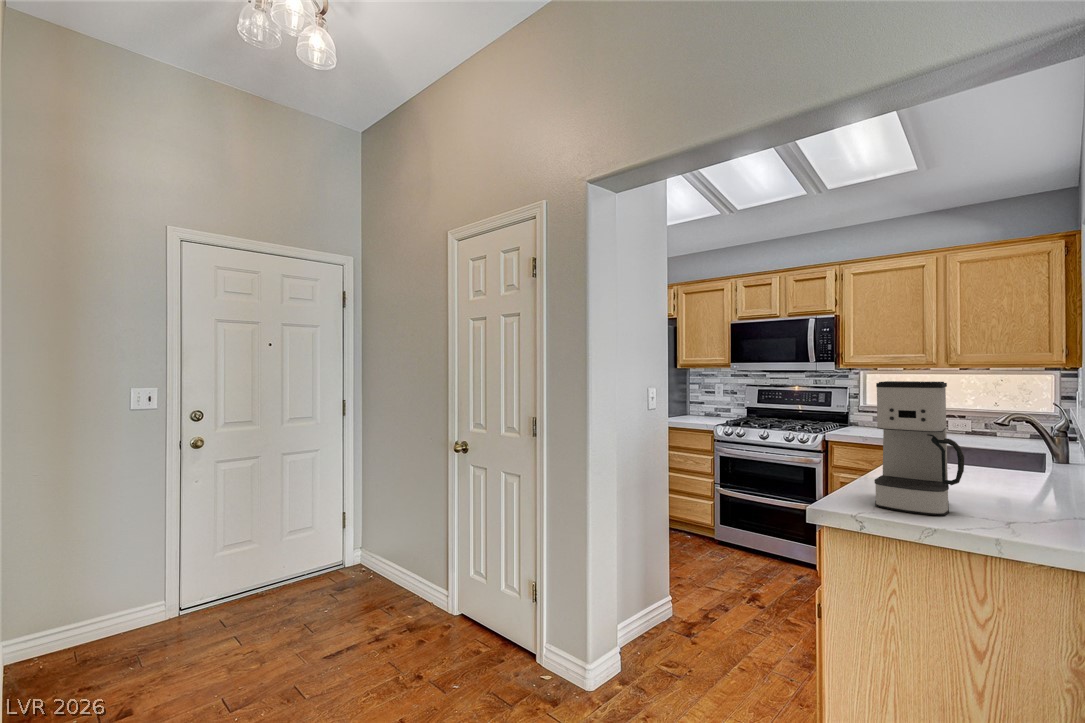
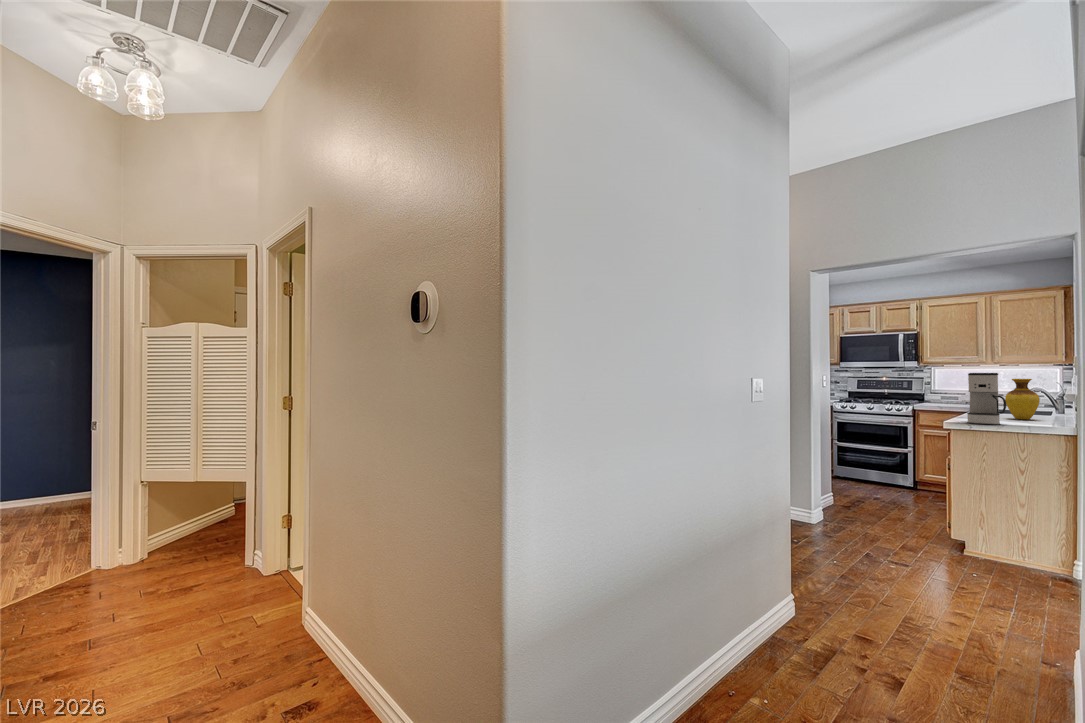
vase: none [964,394,1038,488] -> present [1005,379,1040,420]

